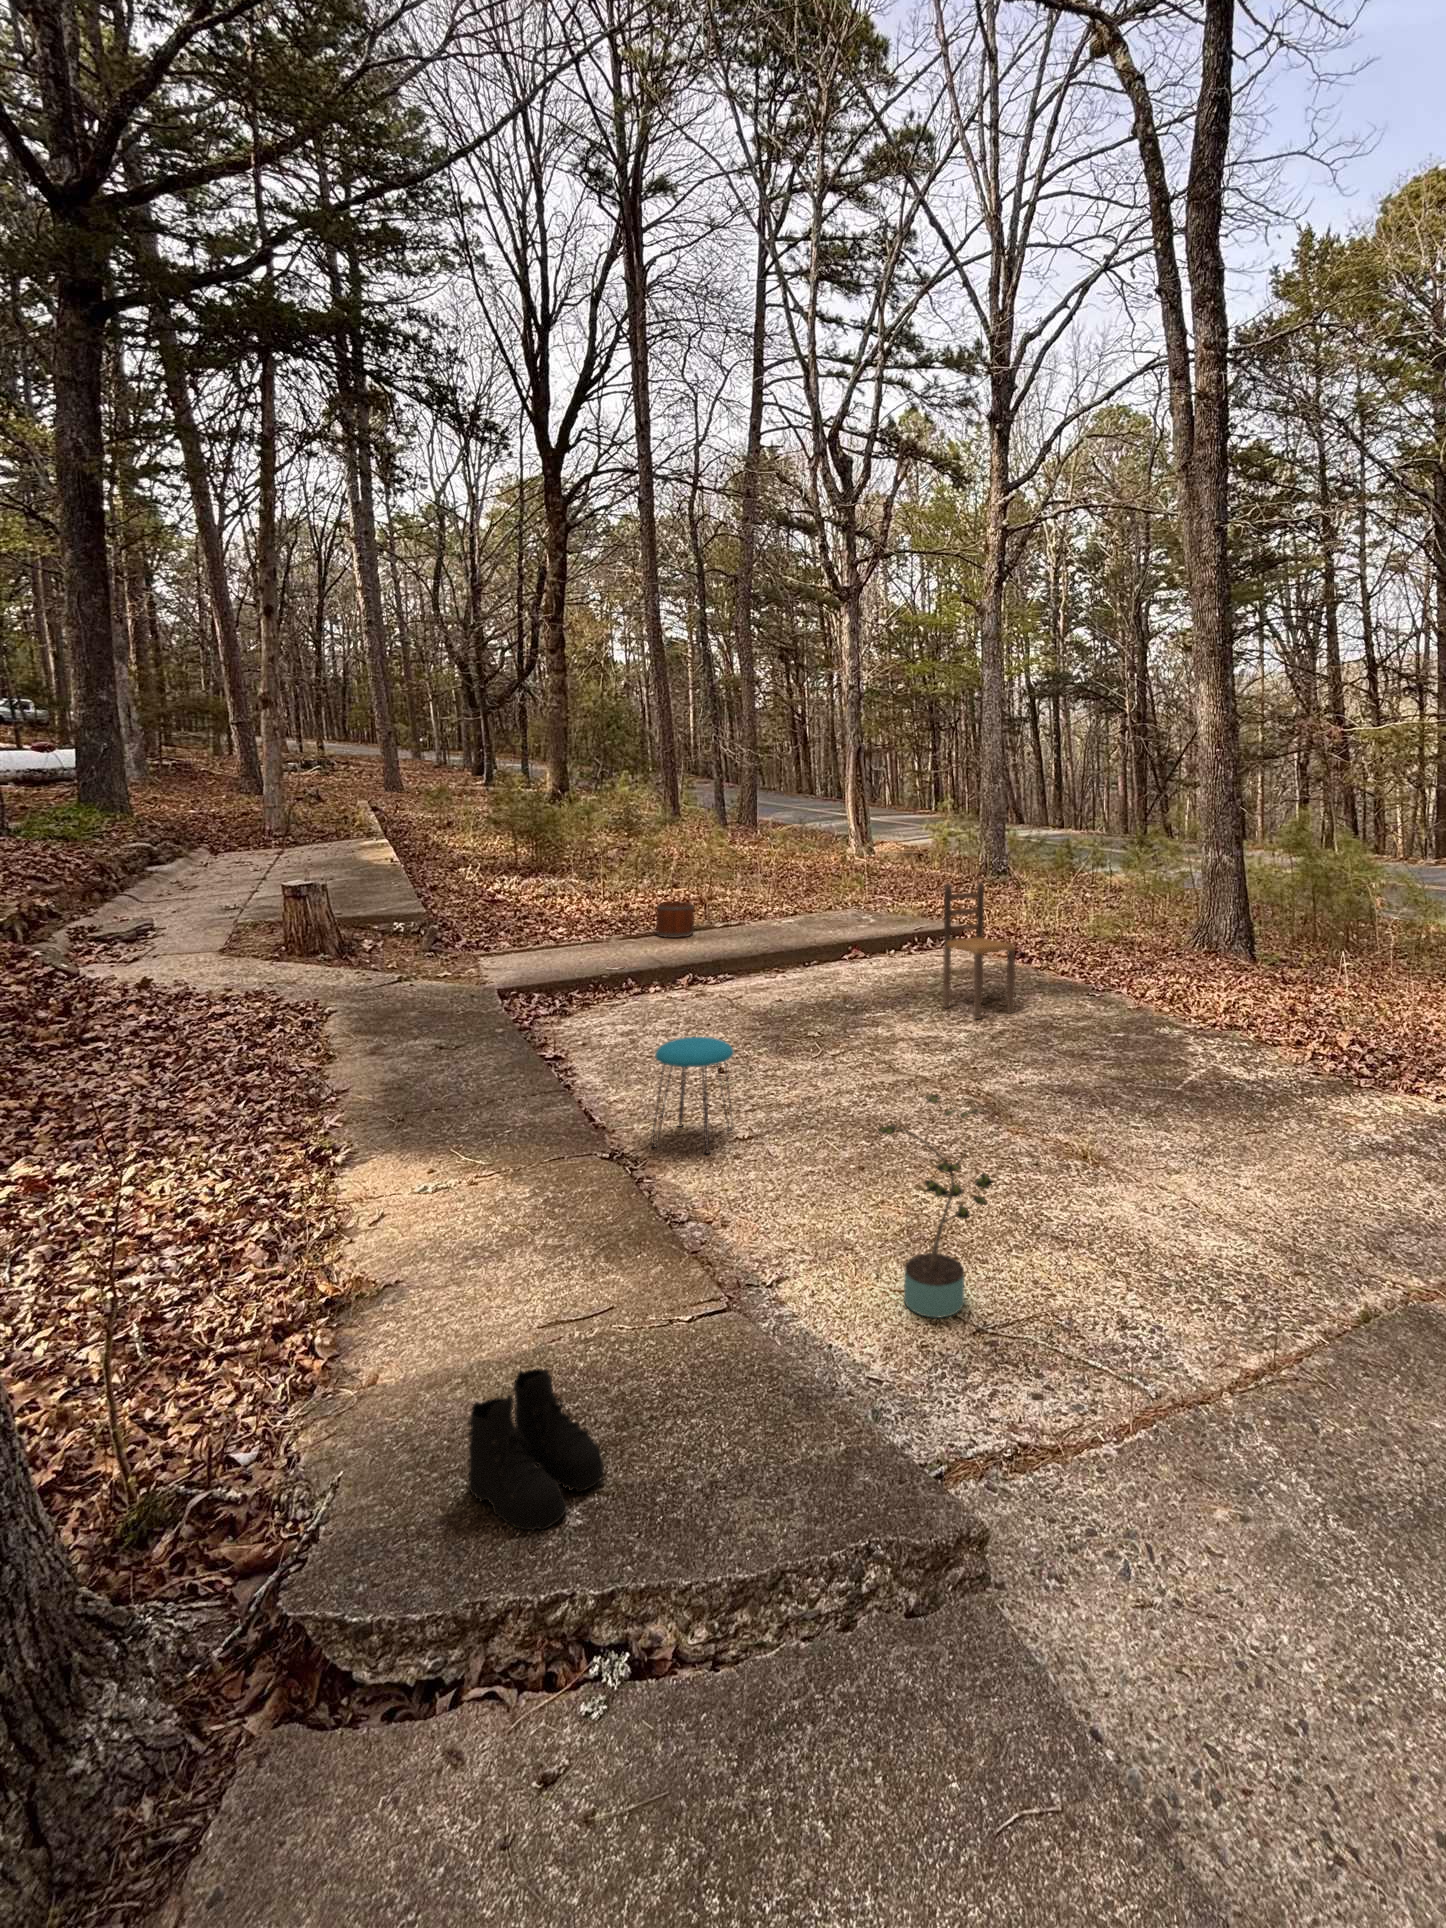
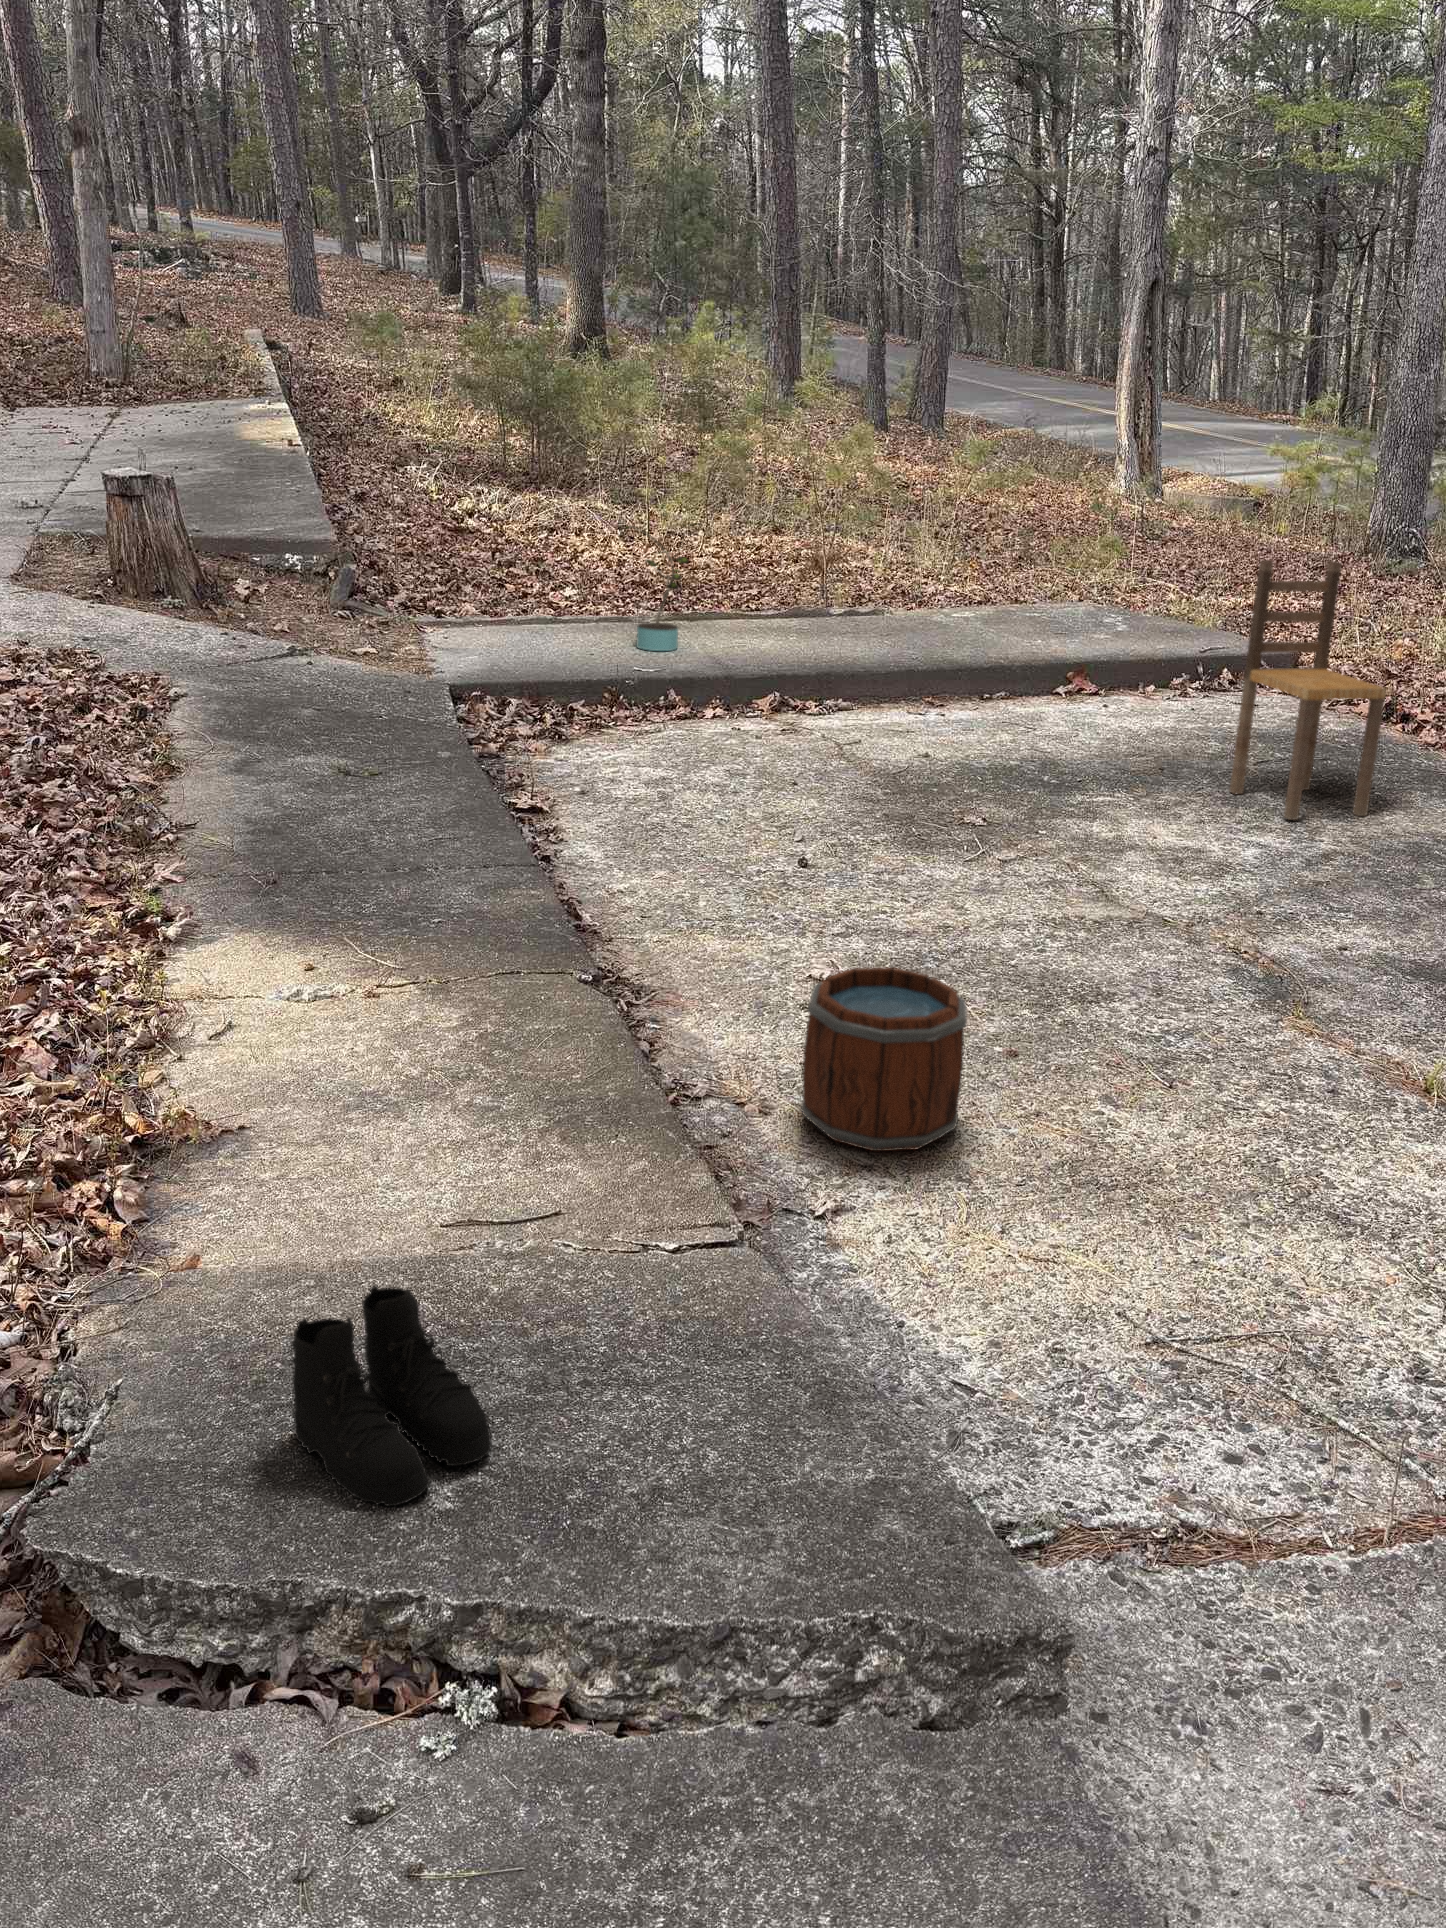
bucket: present [656,901,694,938] -> present [801,967,967,1152]
stool: present [651,1037,734,1154] -> none [661,801,808,998]
potted plant: present [878,1094,992,1318] -> present [626,513,693,651]

